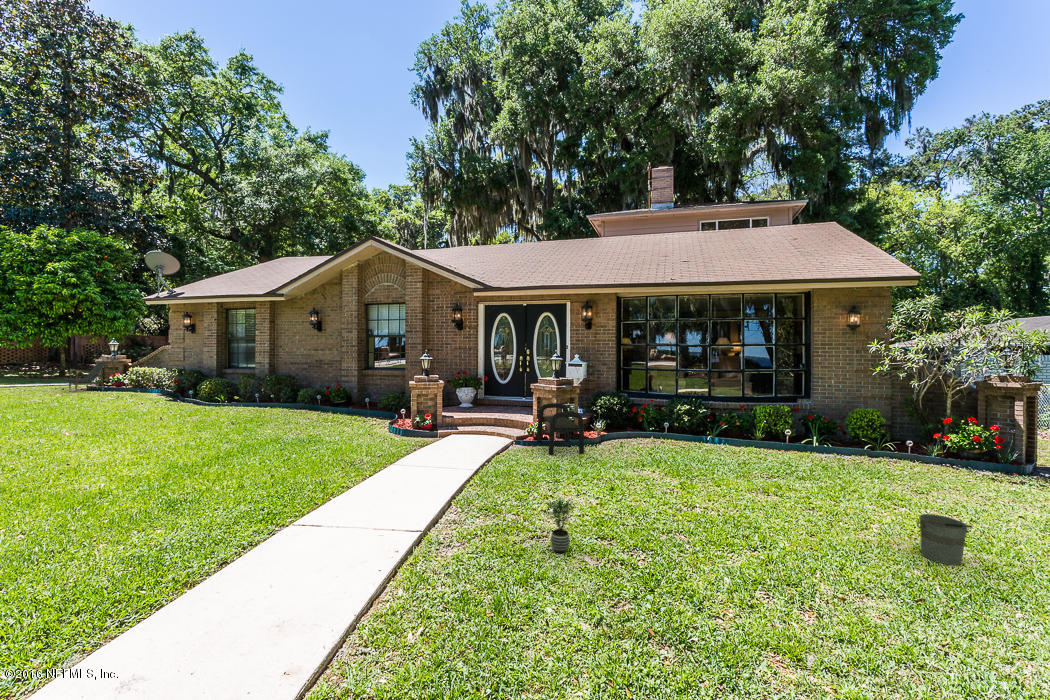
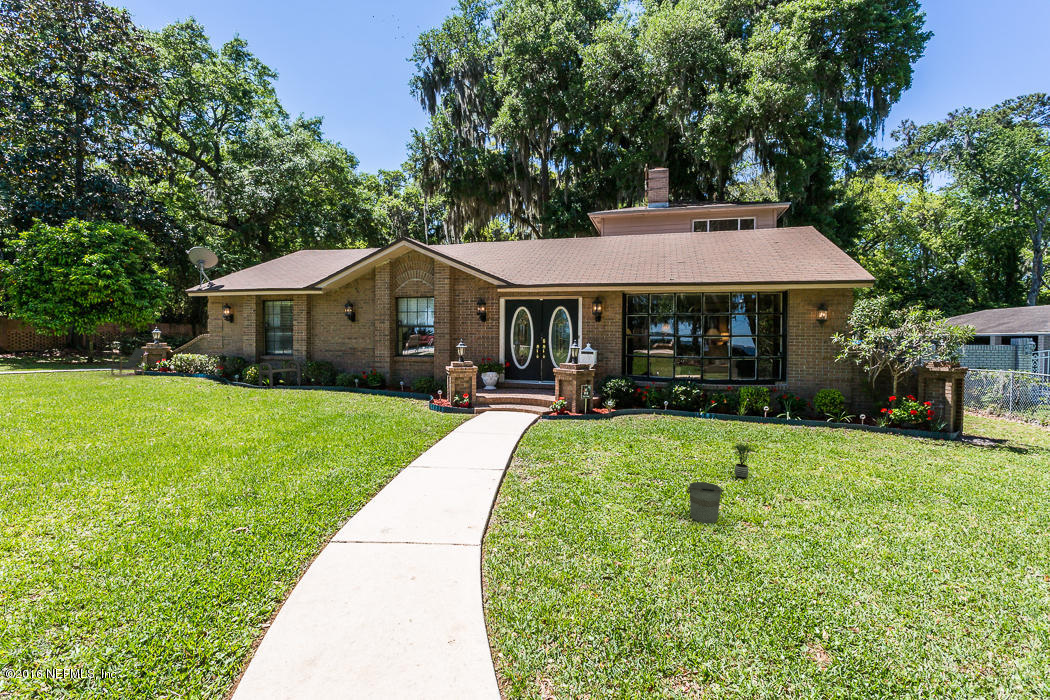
bench: present [537,403,584,455] -> present [259,361,301,388]
potted plant: present [548,498,574,553] -> present [733,443,754,479]
bucket: present [917,514,973,565] -> present [687,482,724,523]

